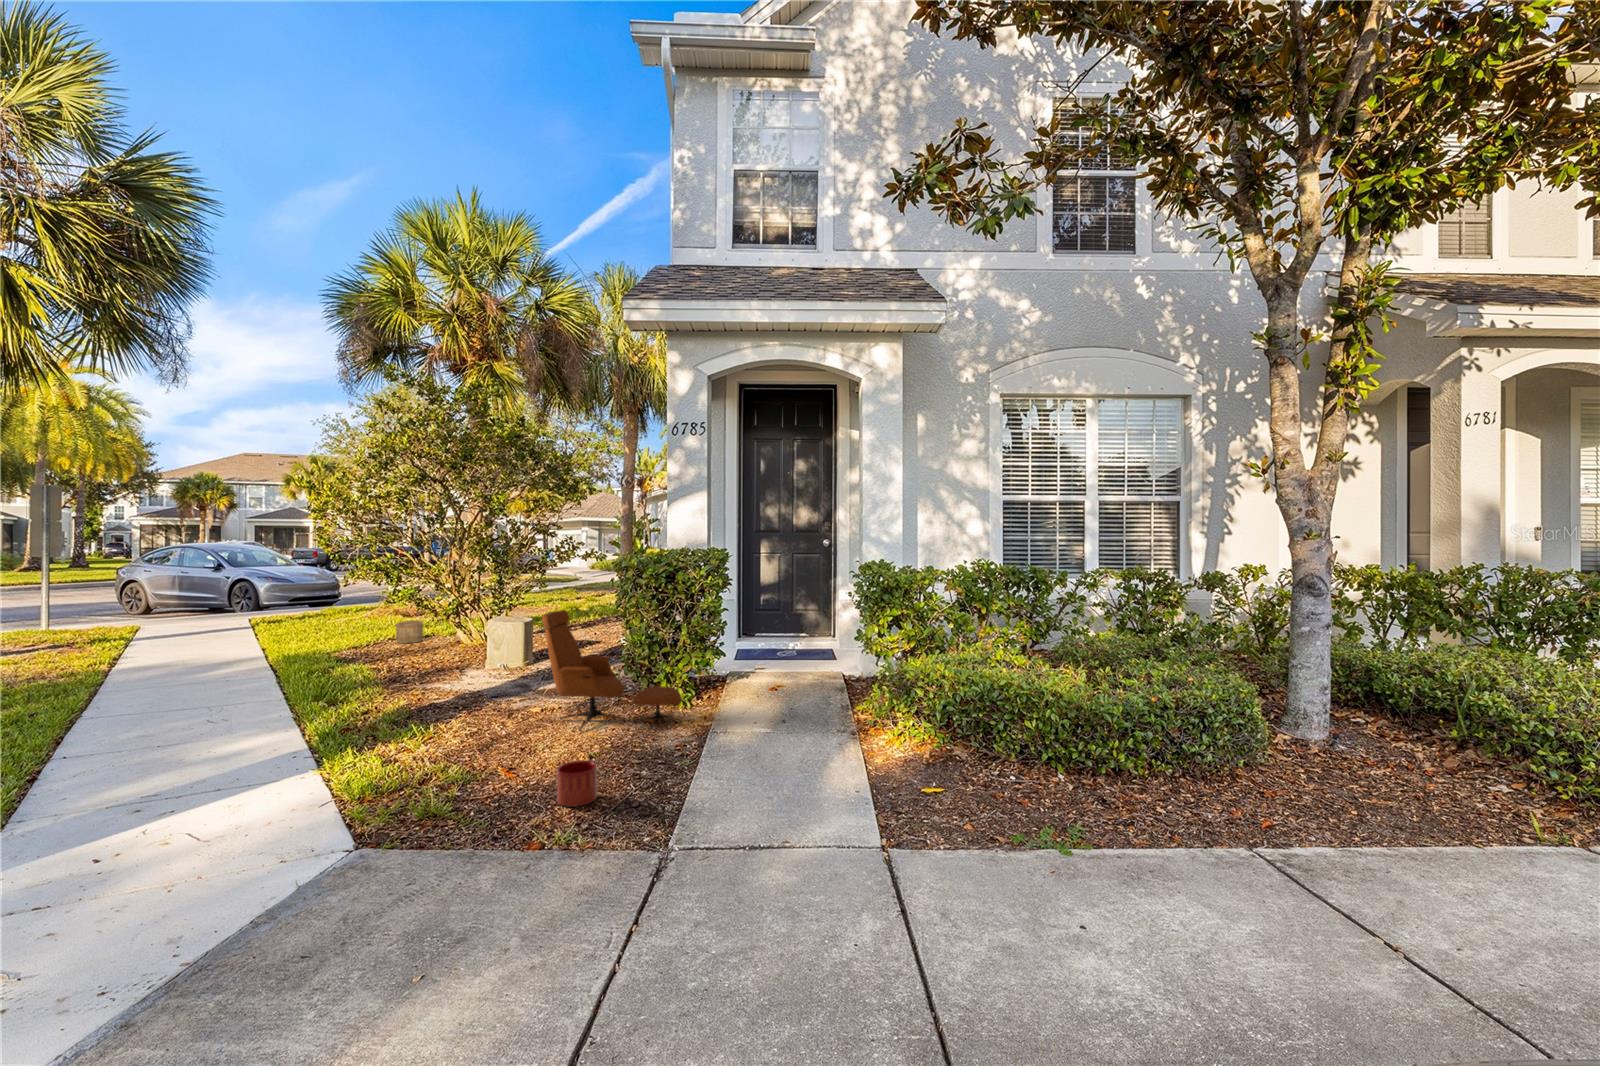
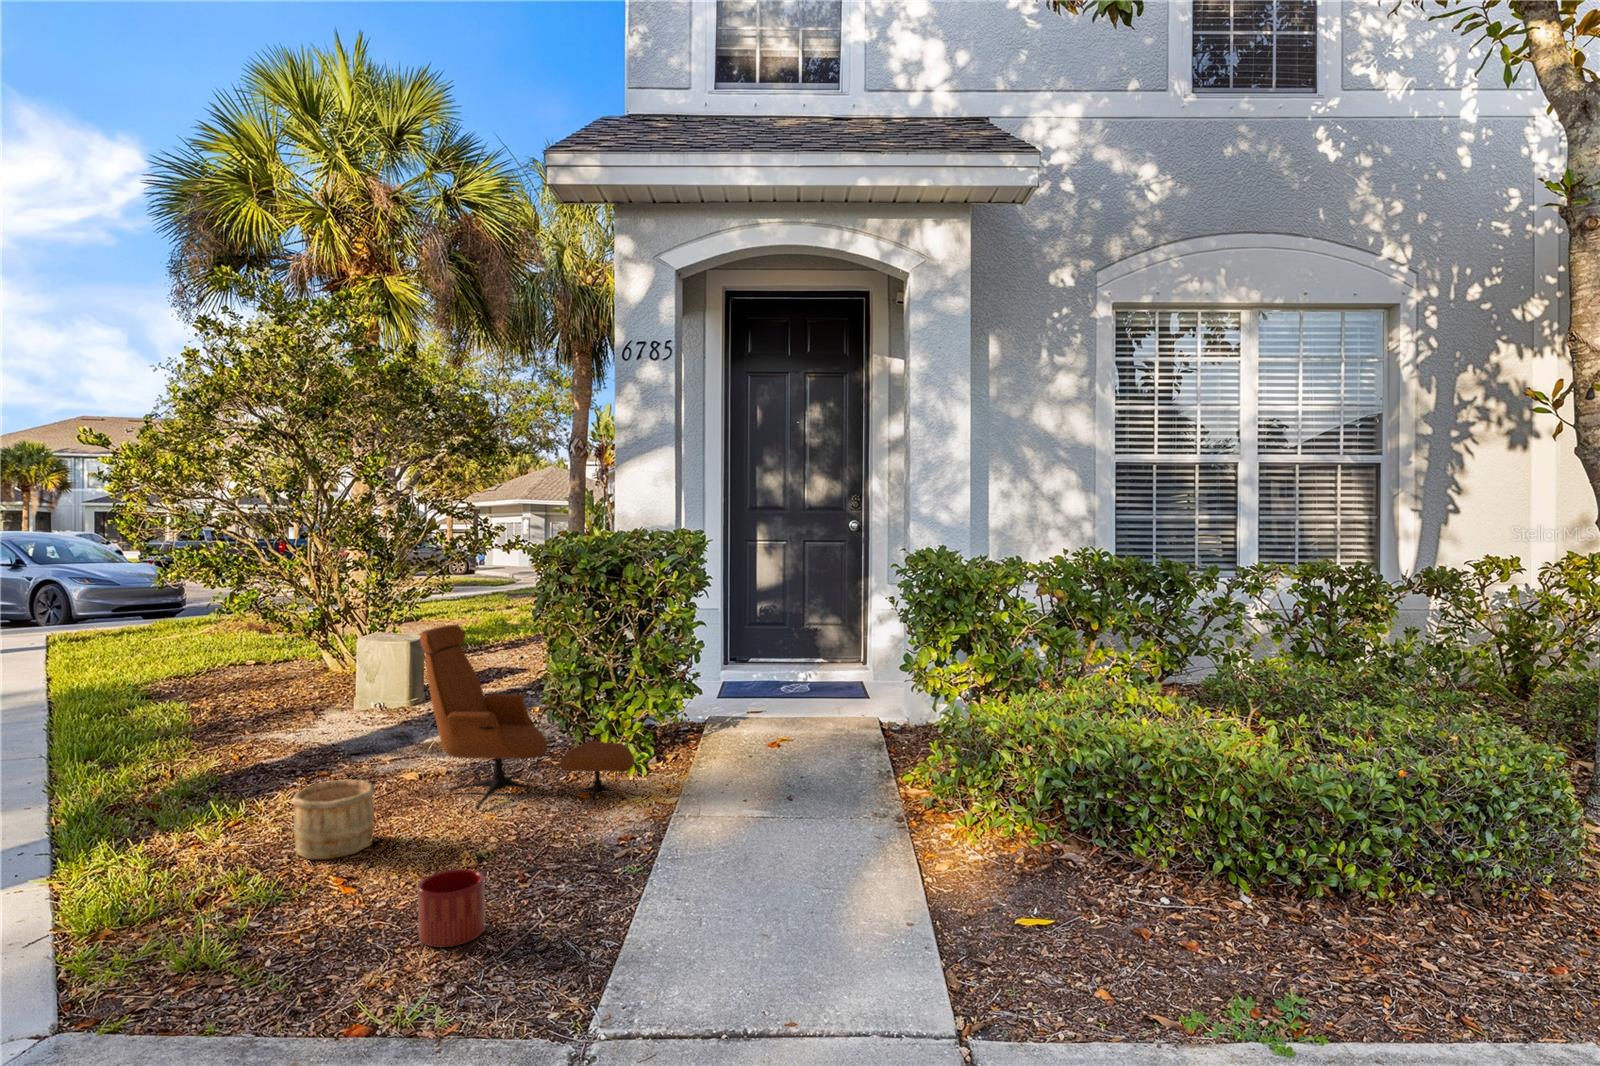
wooden bucket: present [396,621,423,643] -> present [291,780,374,859]

